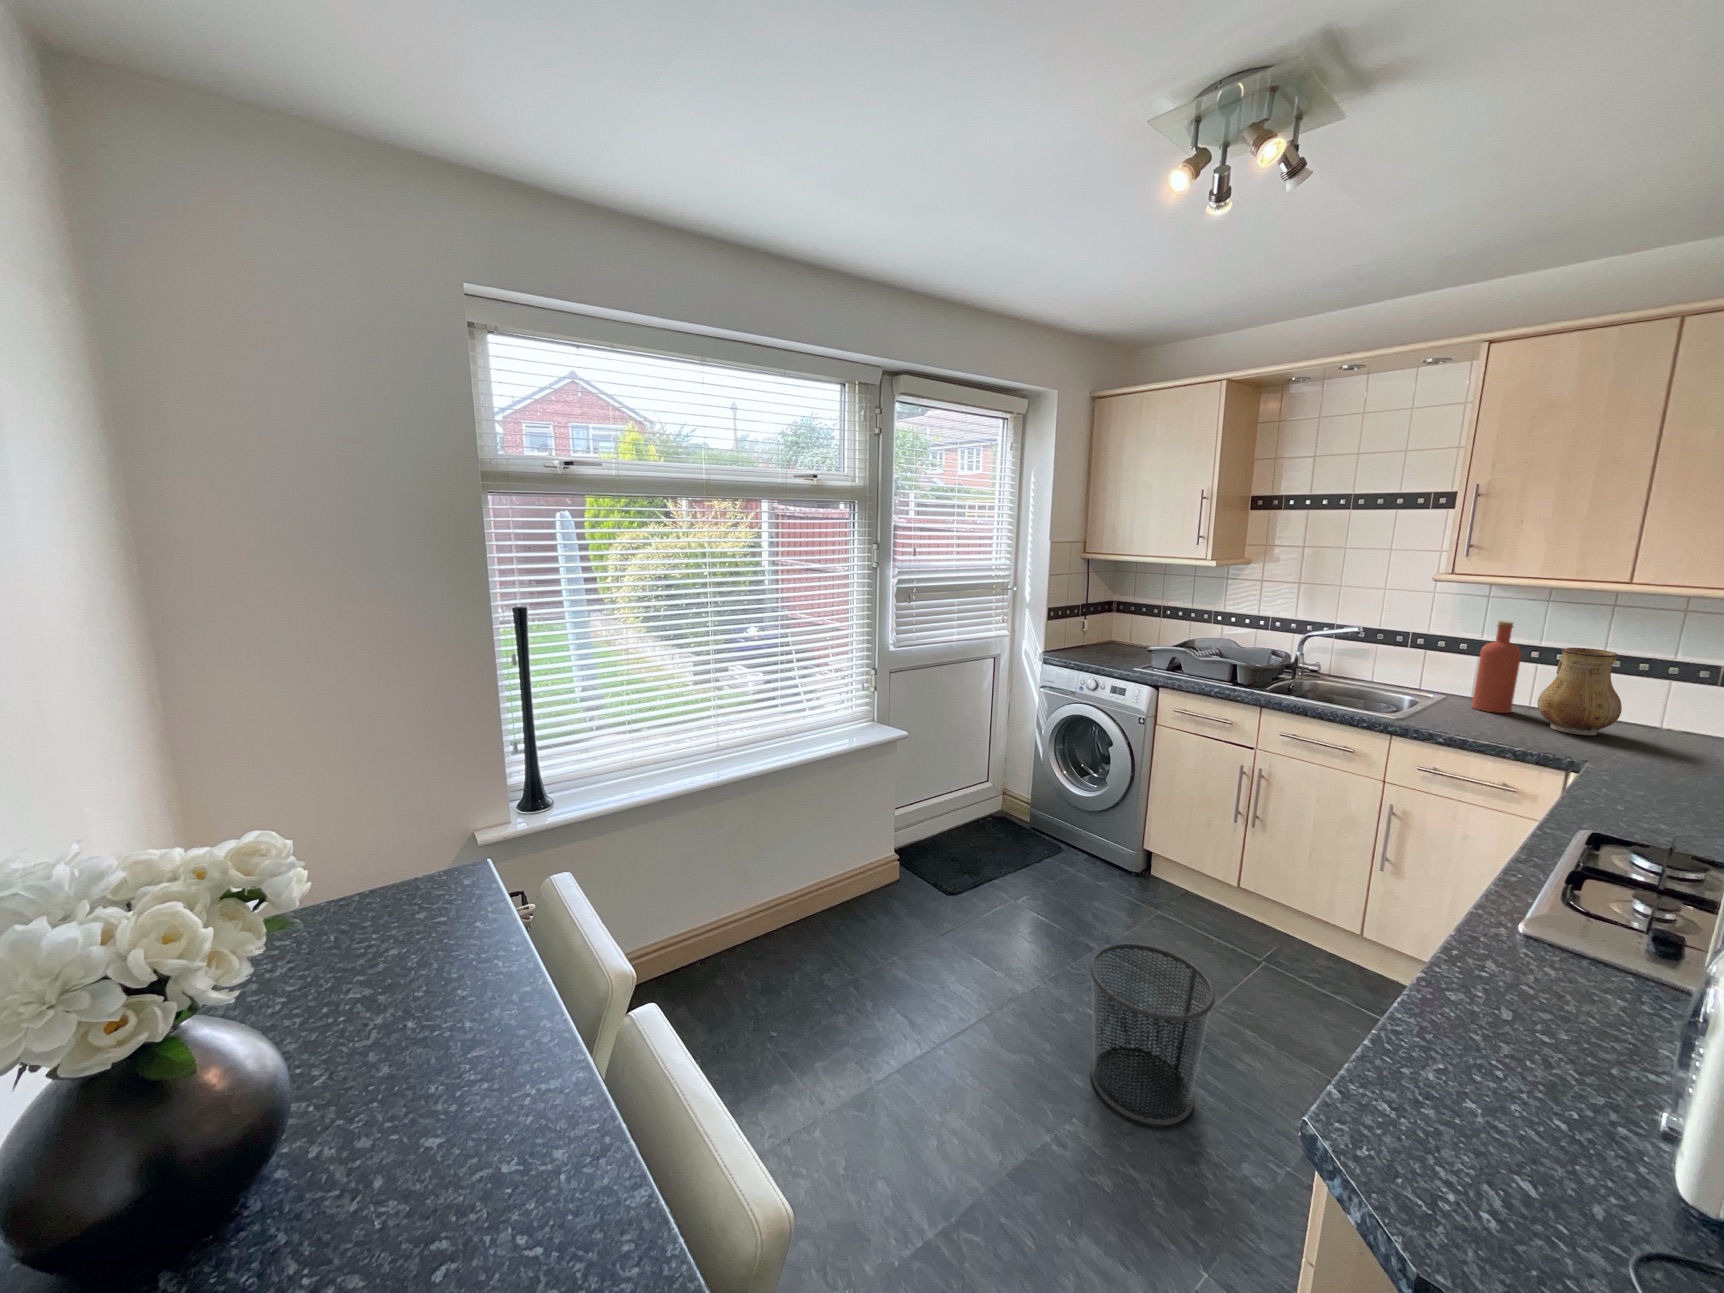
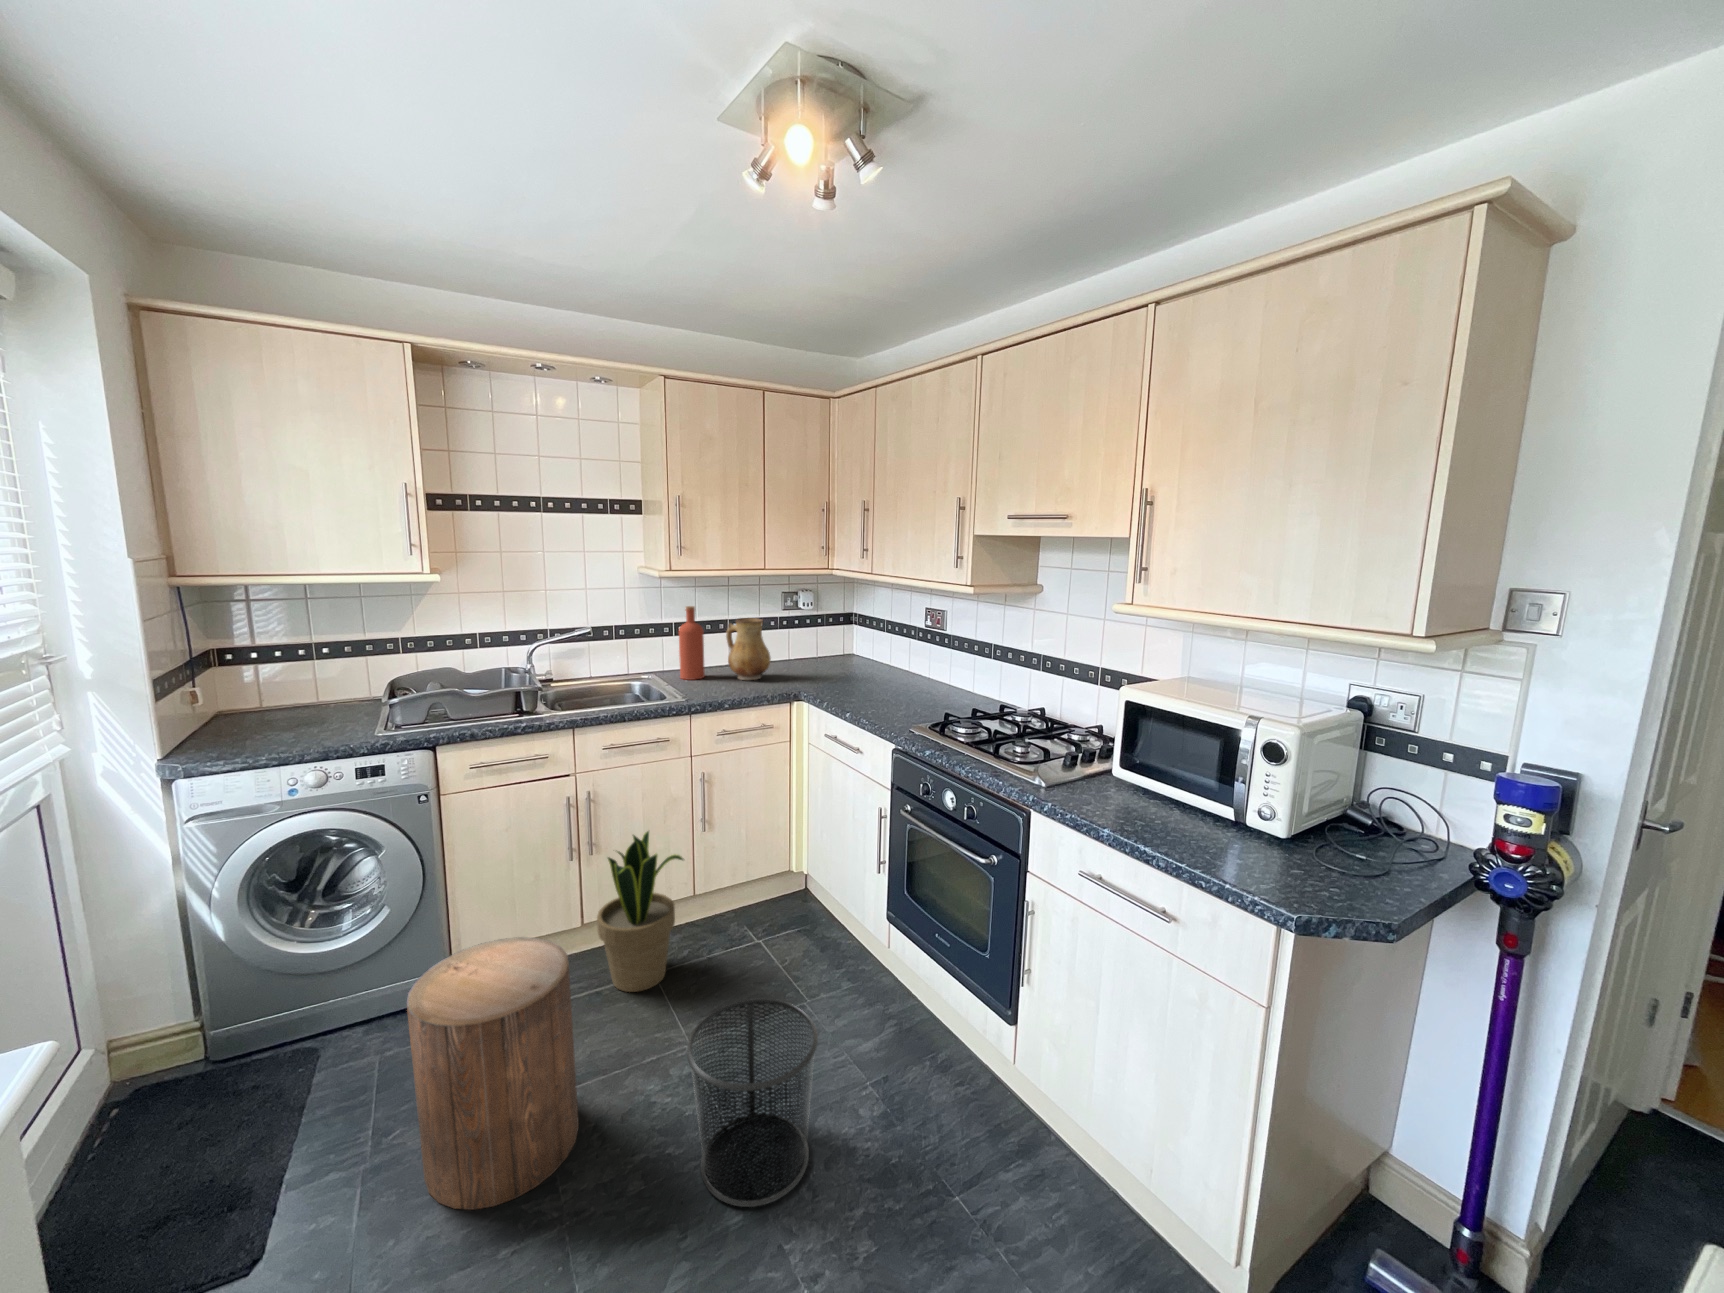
stool: none [1010,808,1118,976] -> present [407,937,579,1210]
potted plant: none [1221,823,1317,968] -> present [597,831,683,992]

